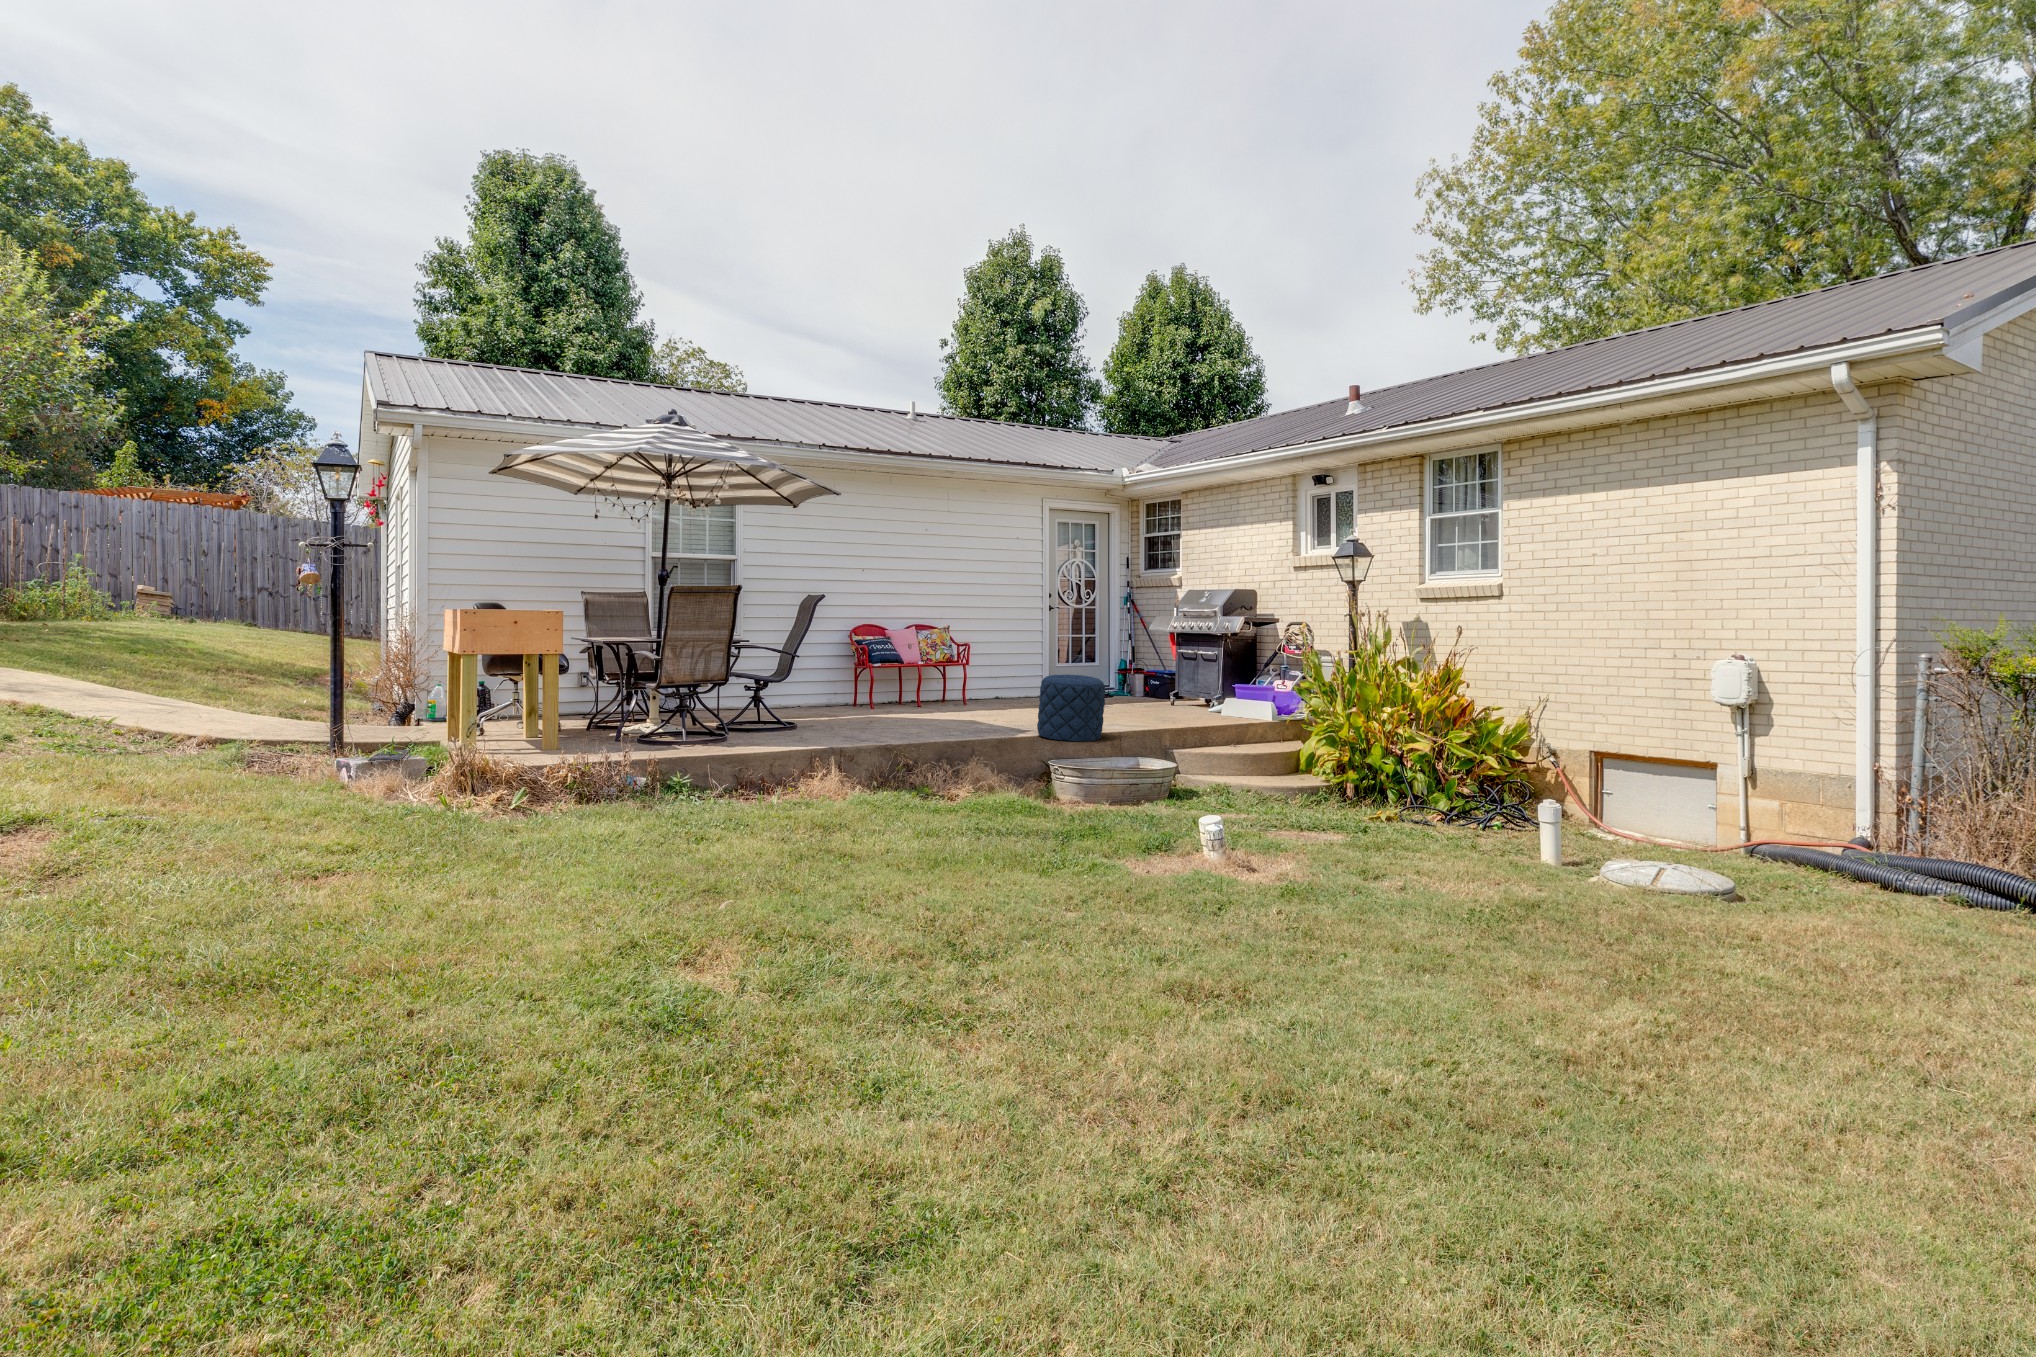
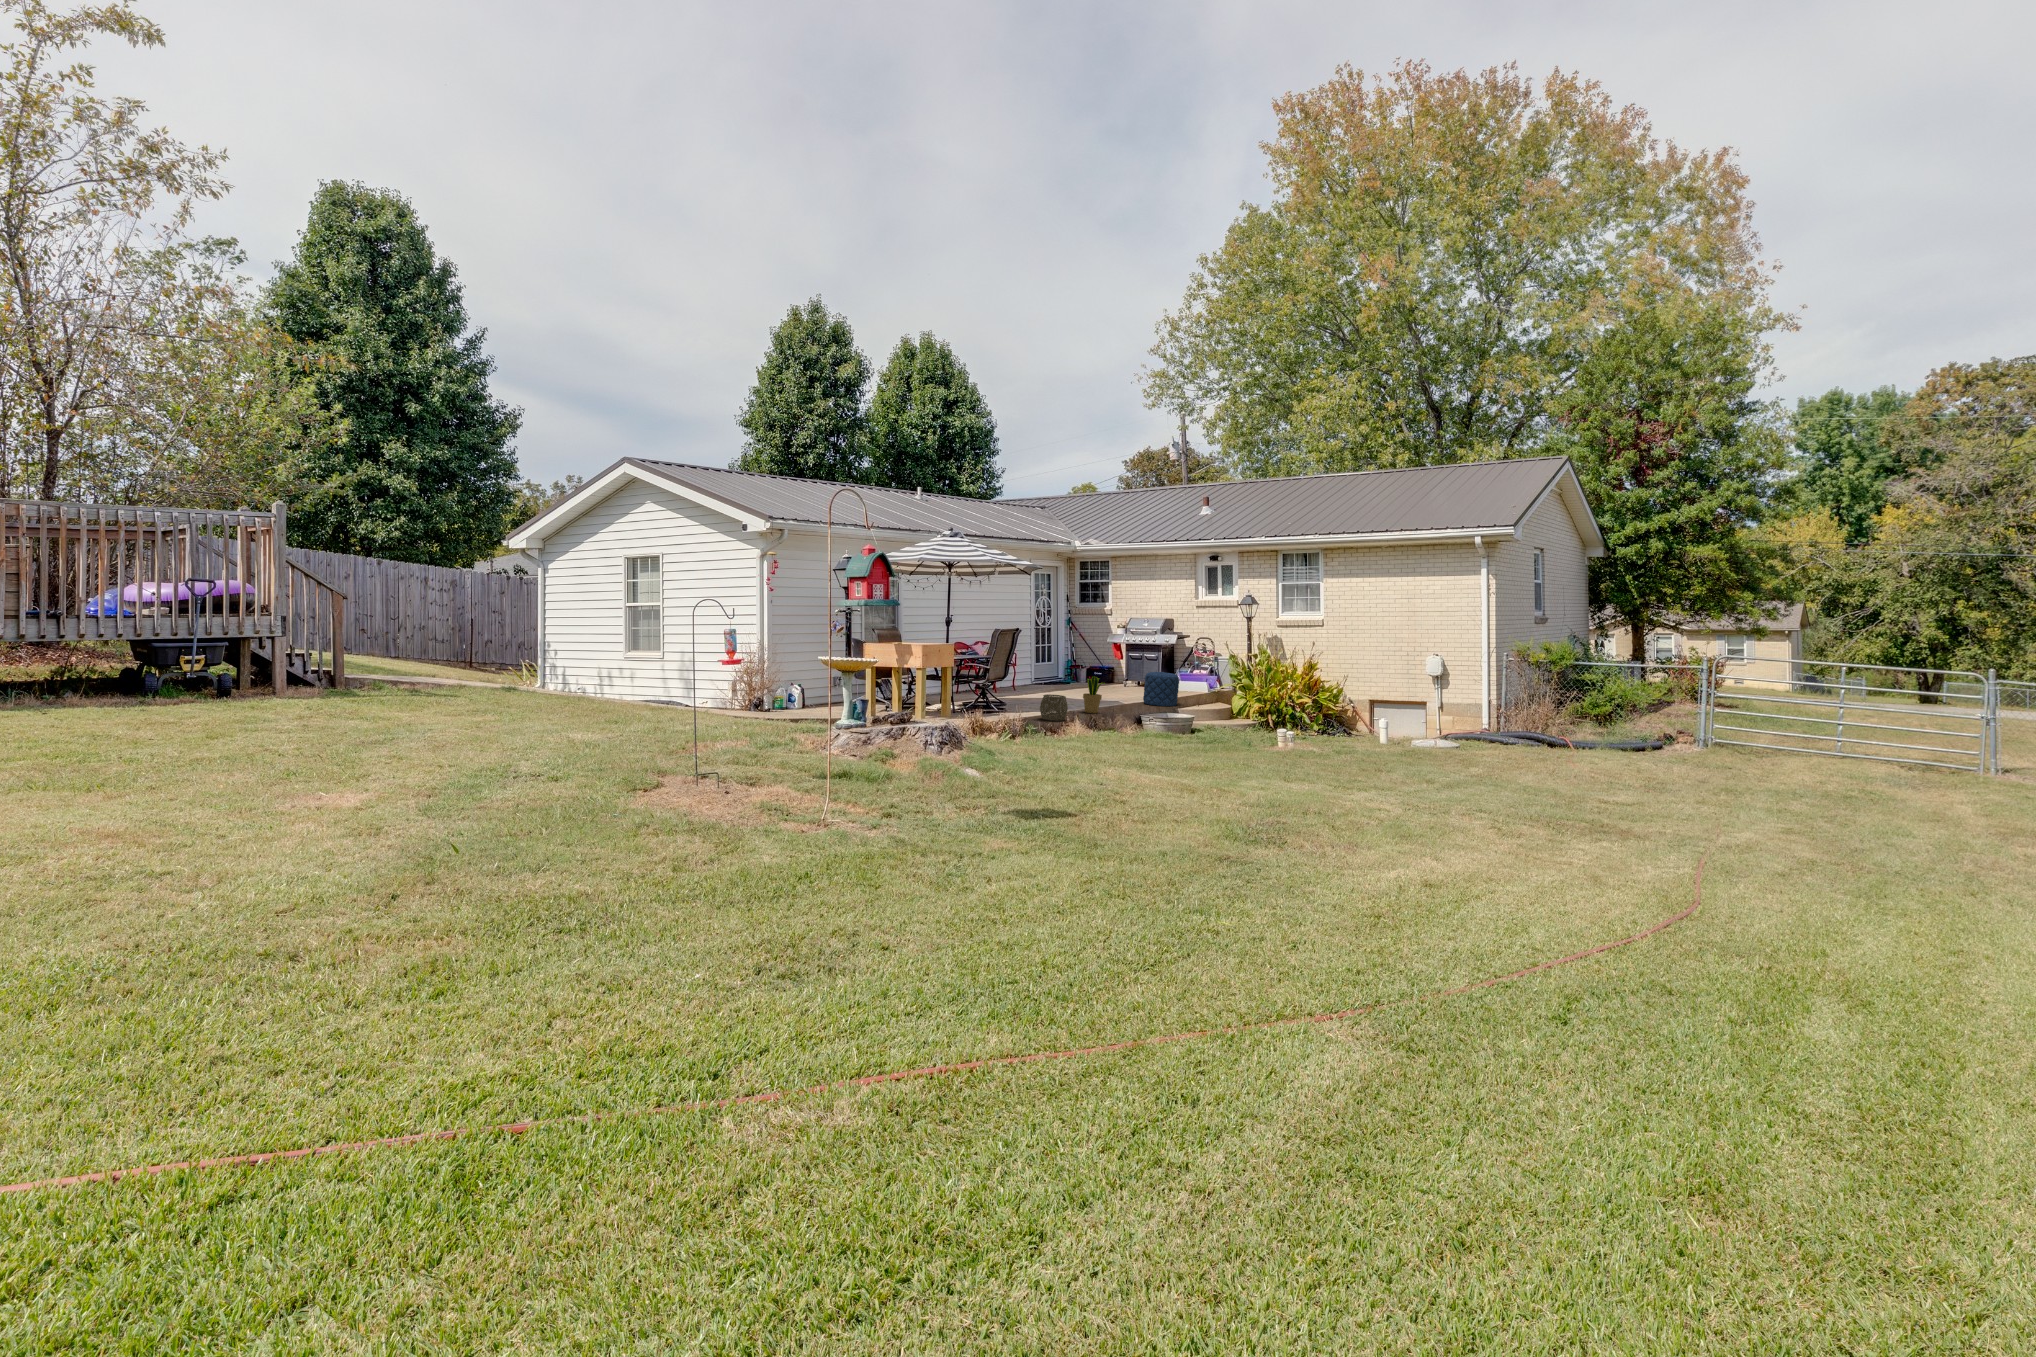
potted plant: none [831,672,875,746] -> present [1083,676,1105,713]
woven basket: none [671,704,729,756] -> present [1040,694,1068,721]

